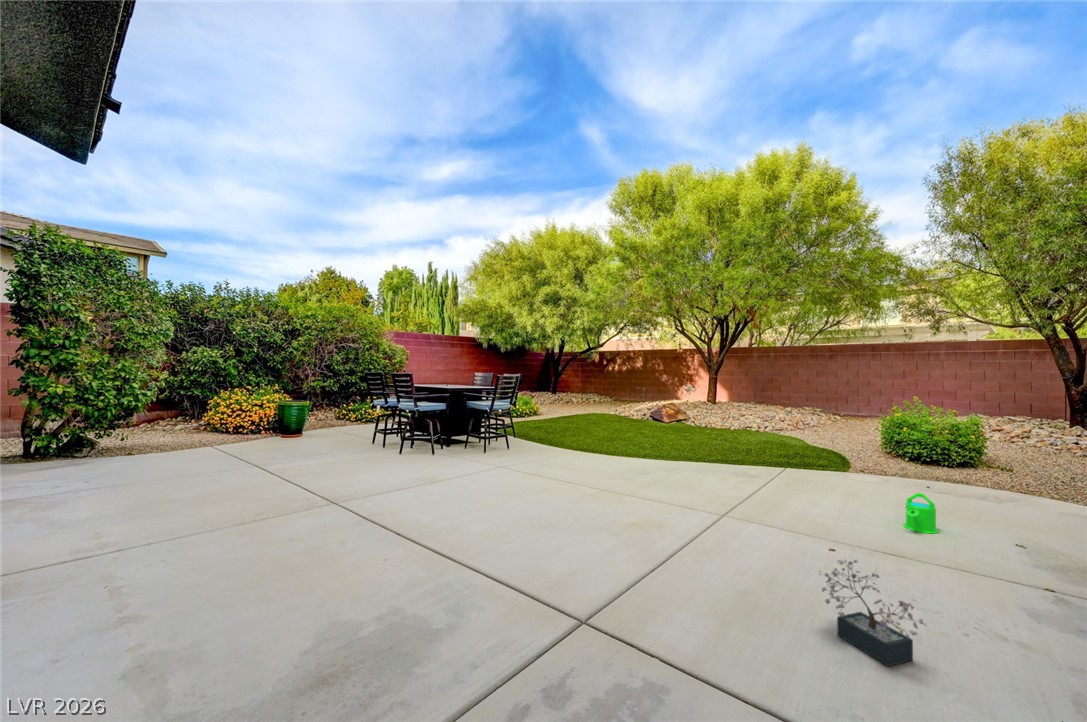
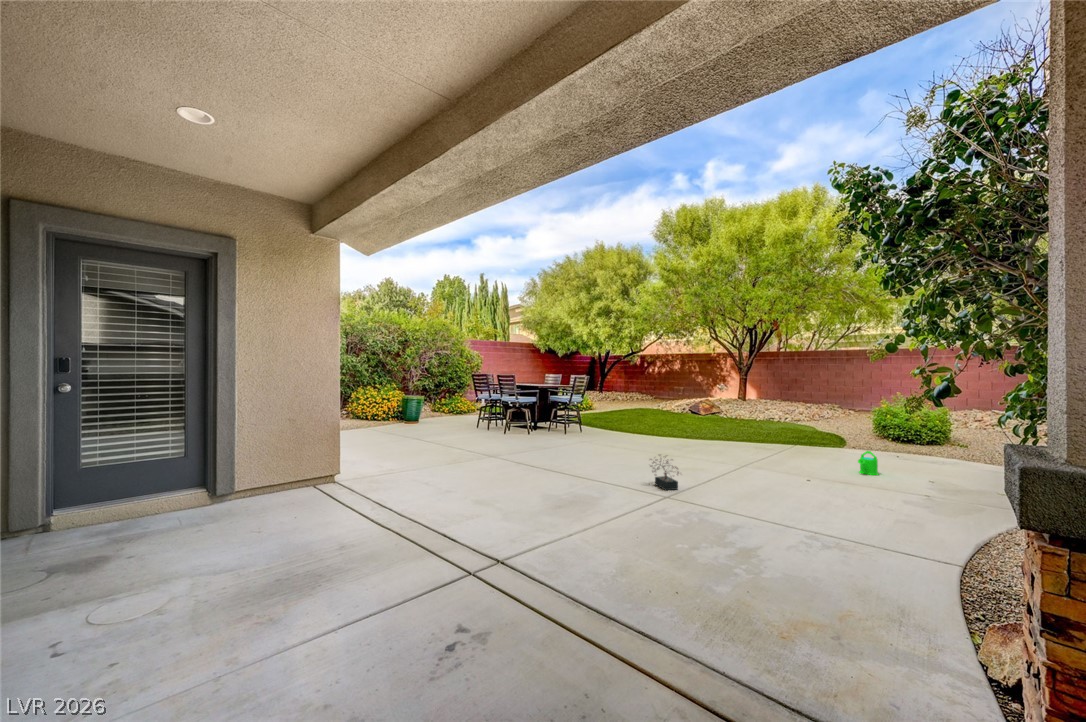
decorative plant: present [819,560,927,666] -> present [650,455,679,490]

